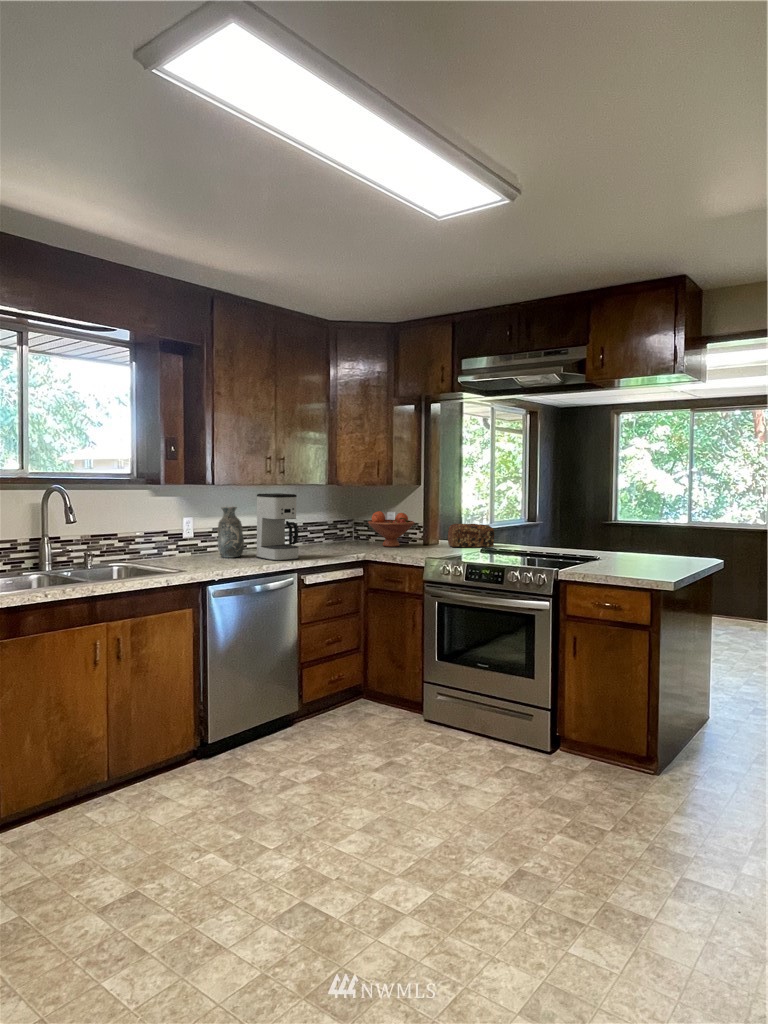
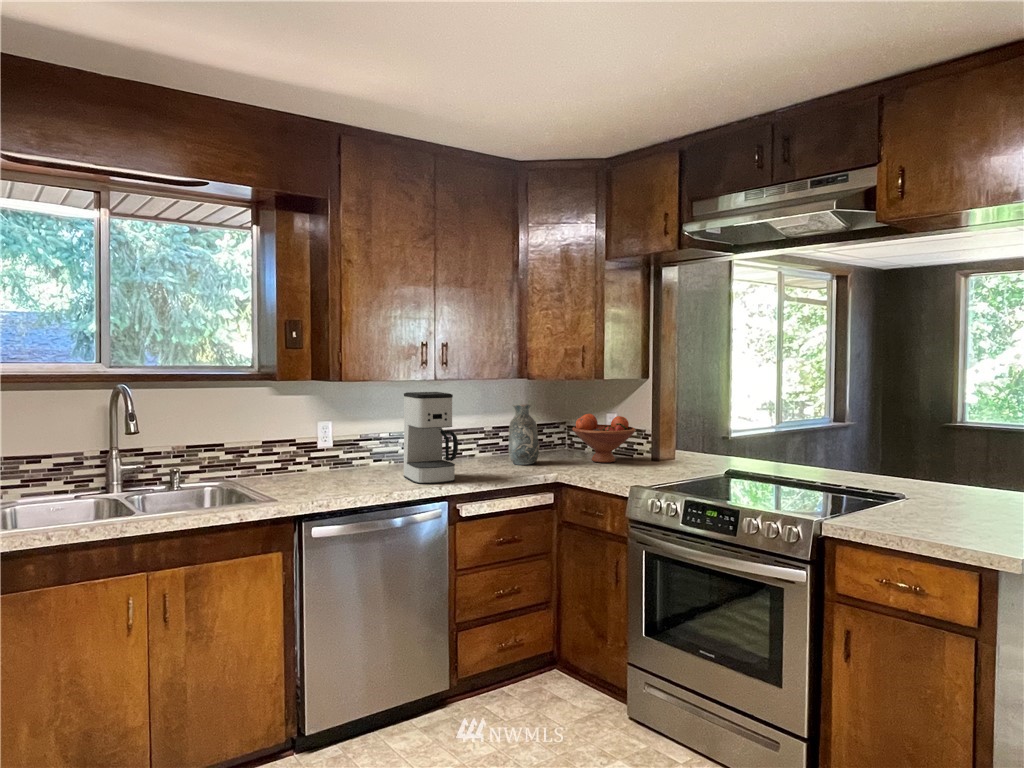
decorative vase: present [218,507,244,557] -> present [508,404,539,465]
bread loaf: present [448,524,494,547] -> none [684,433,749,467]

